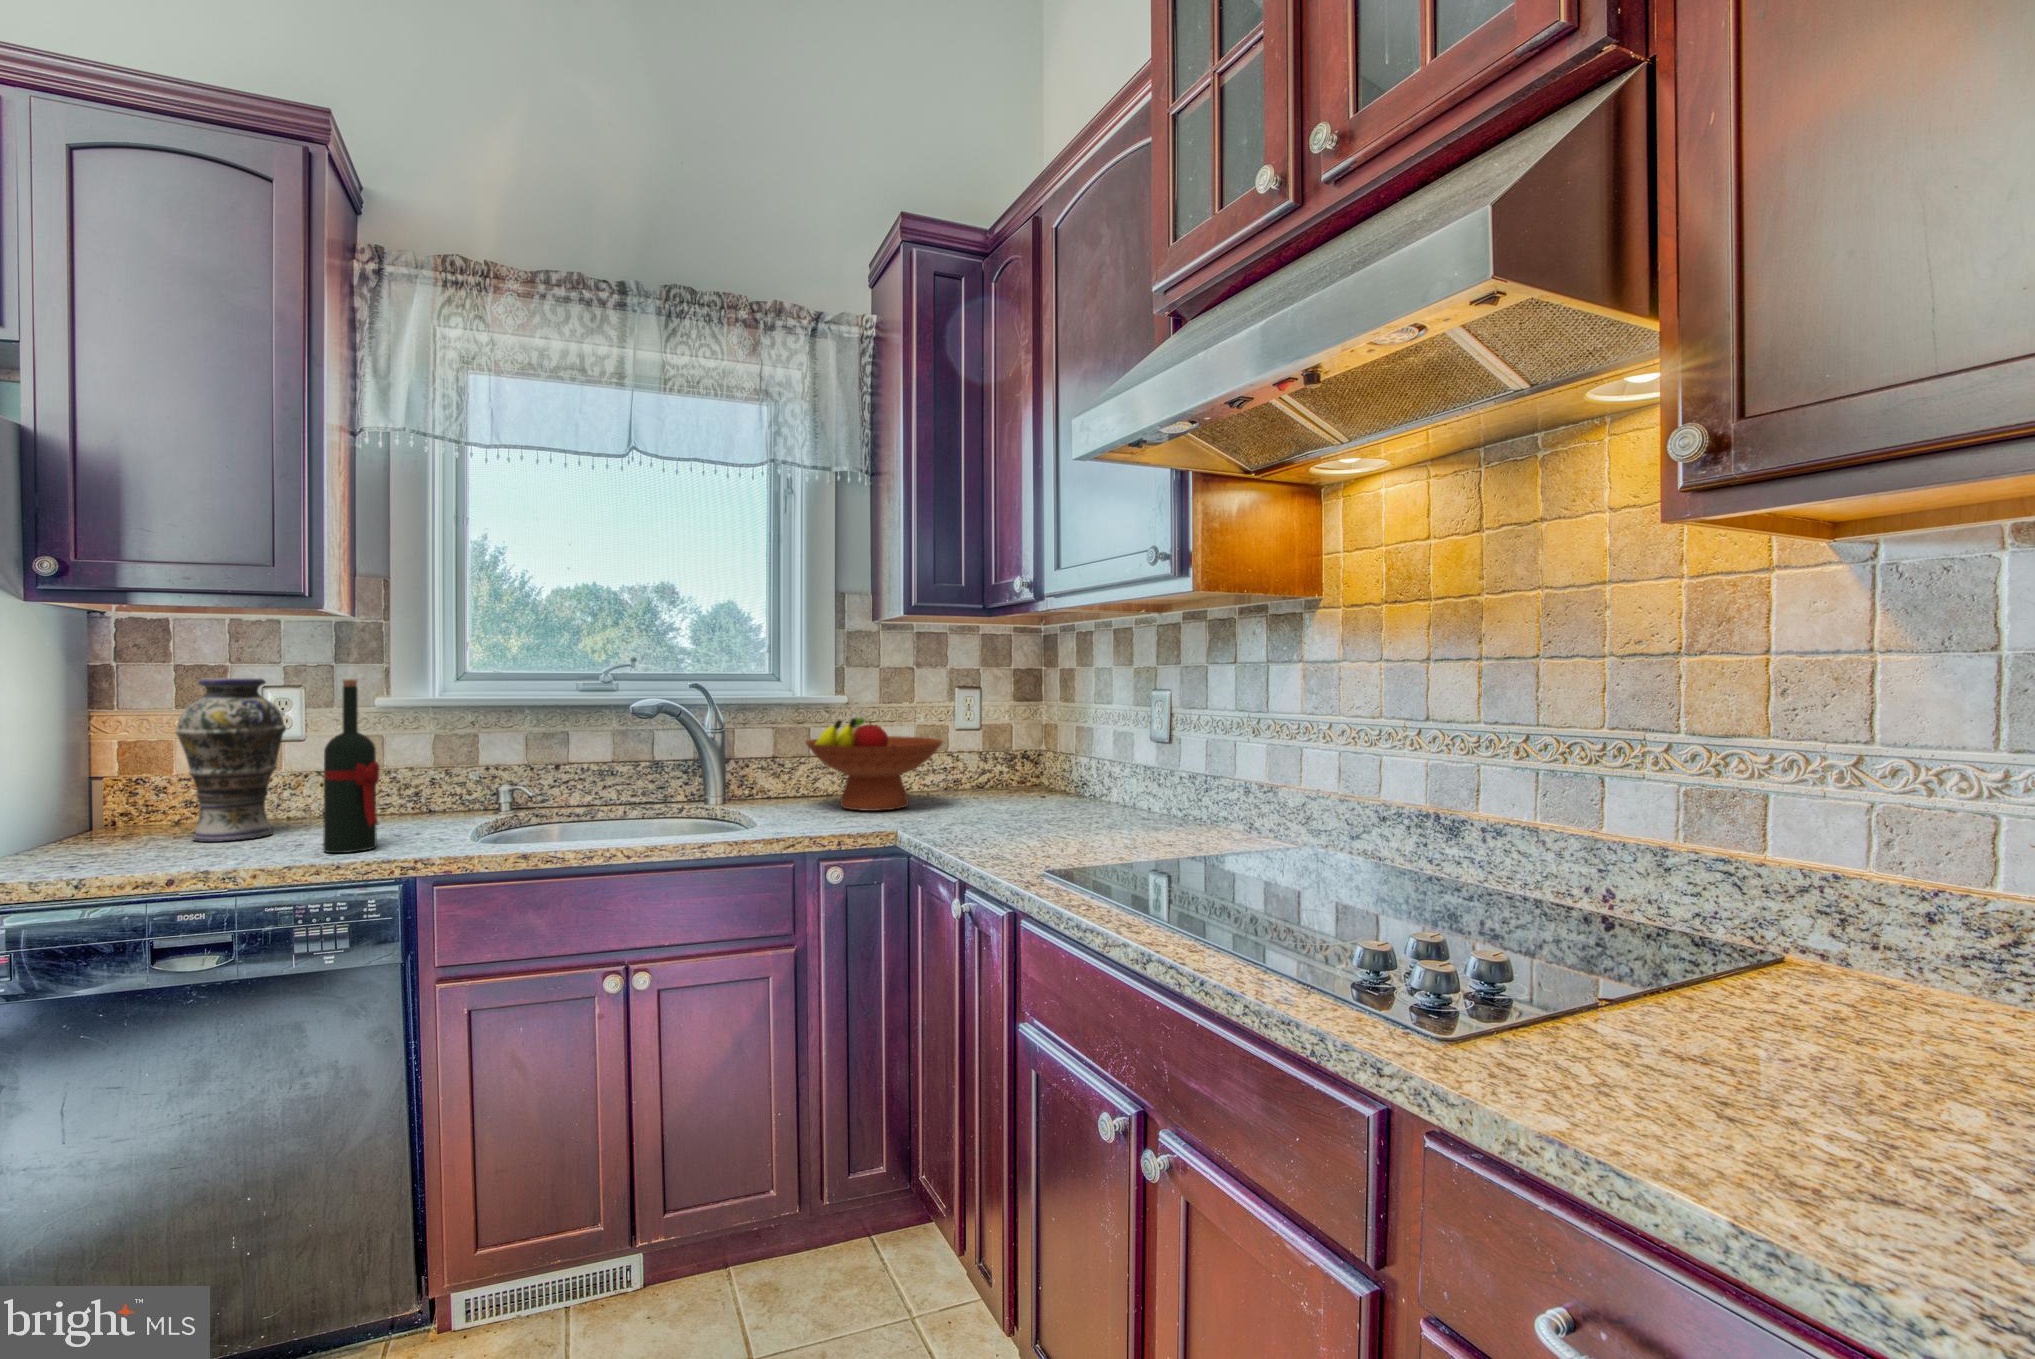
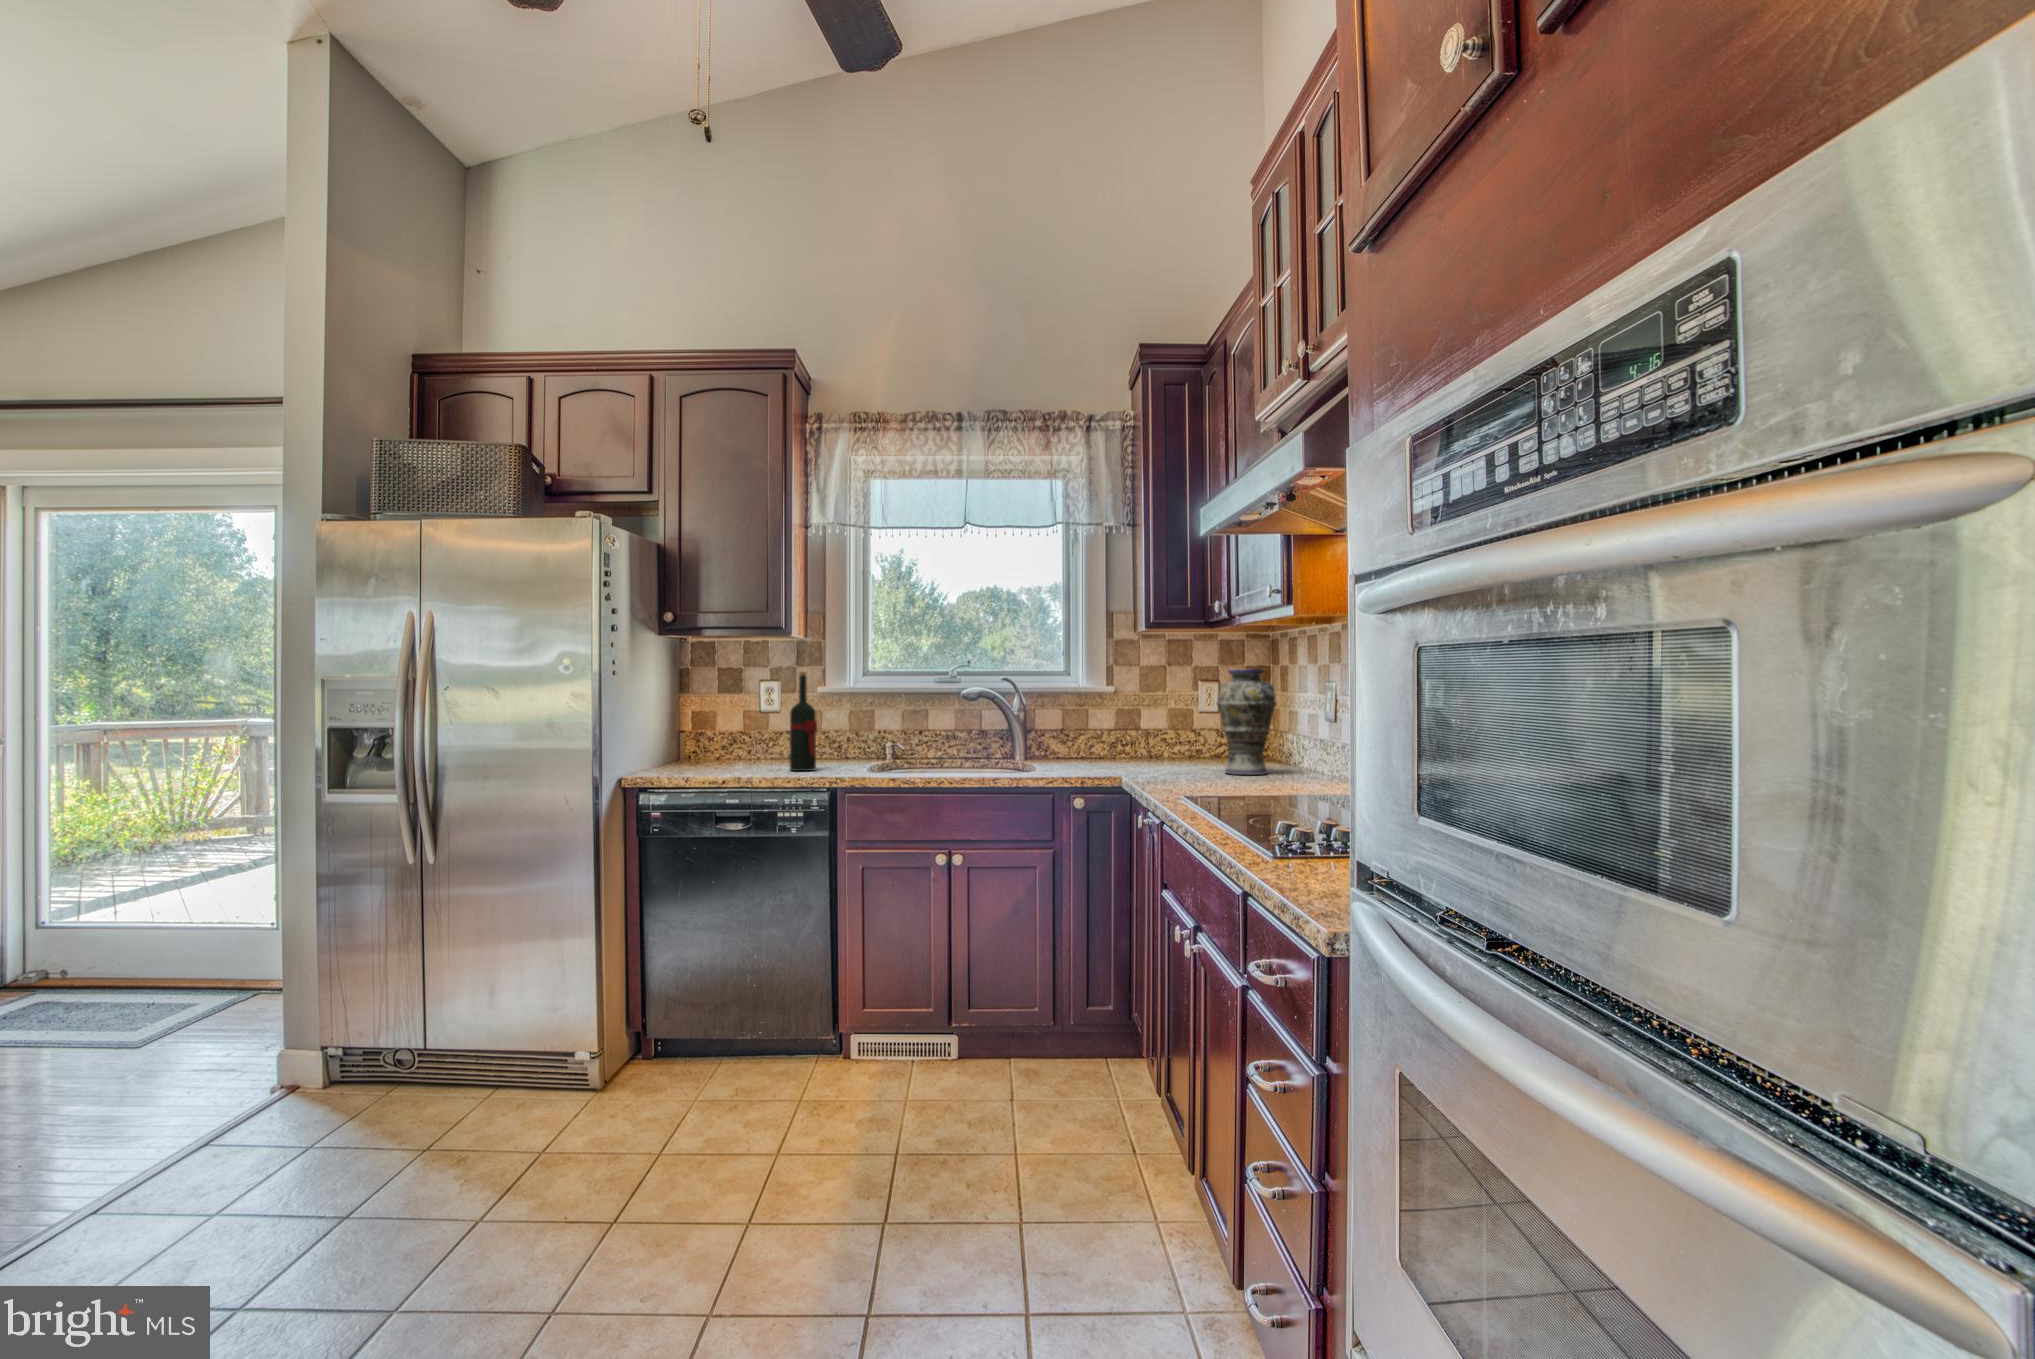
vase: present [175,678,286,842] -> present [1217,669,1277,775]
fruit bowl: present [805,718,943,811] -> none [1073,699,1173,766]

